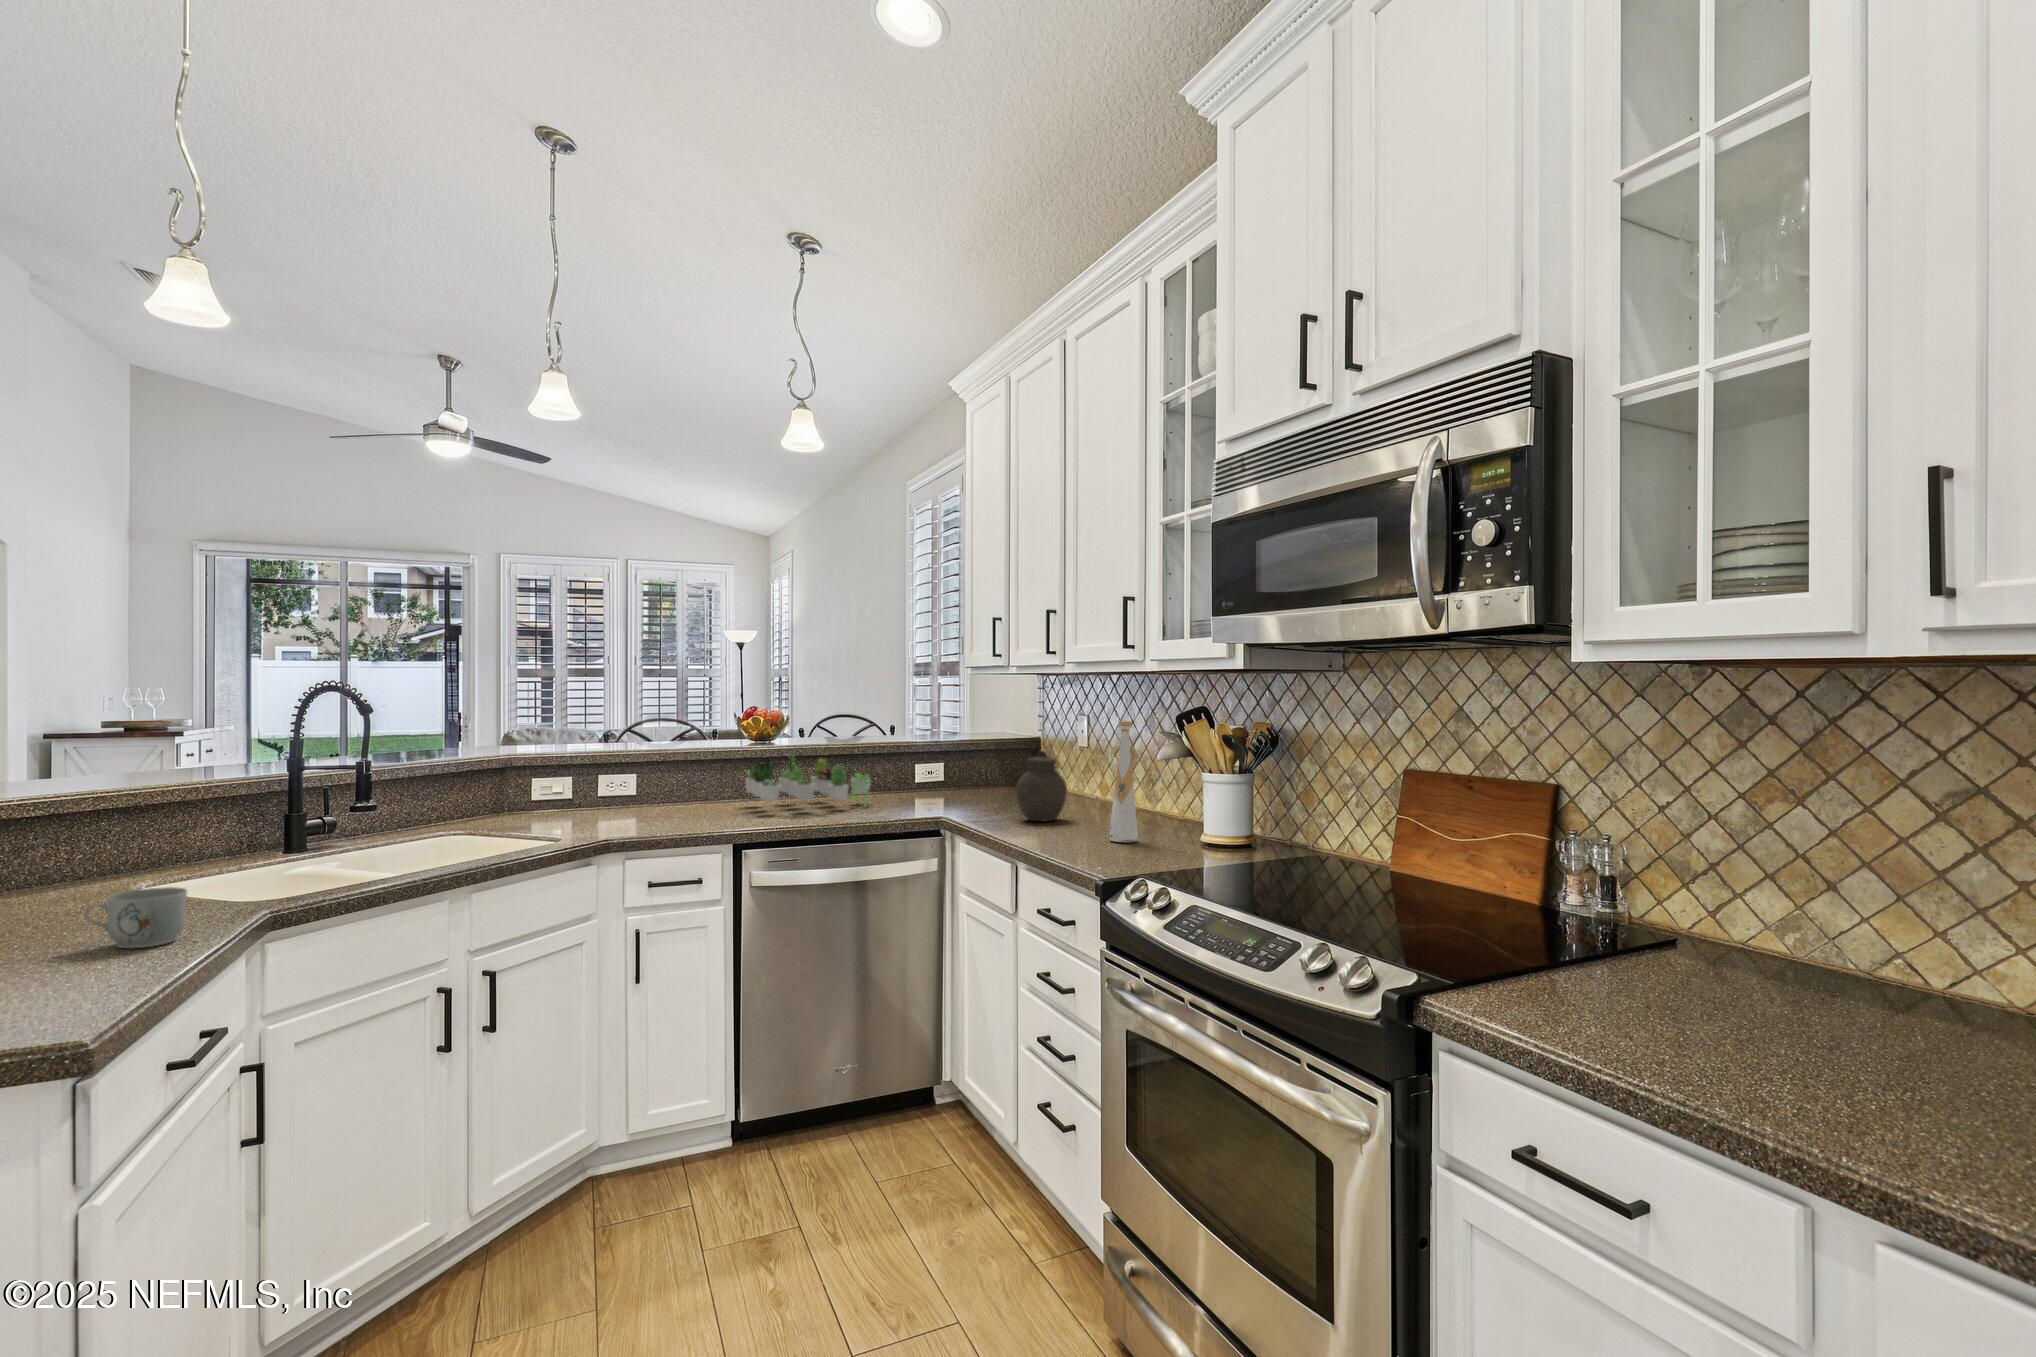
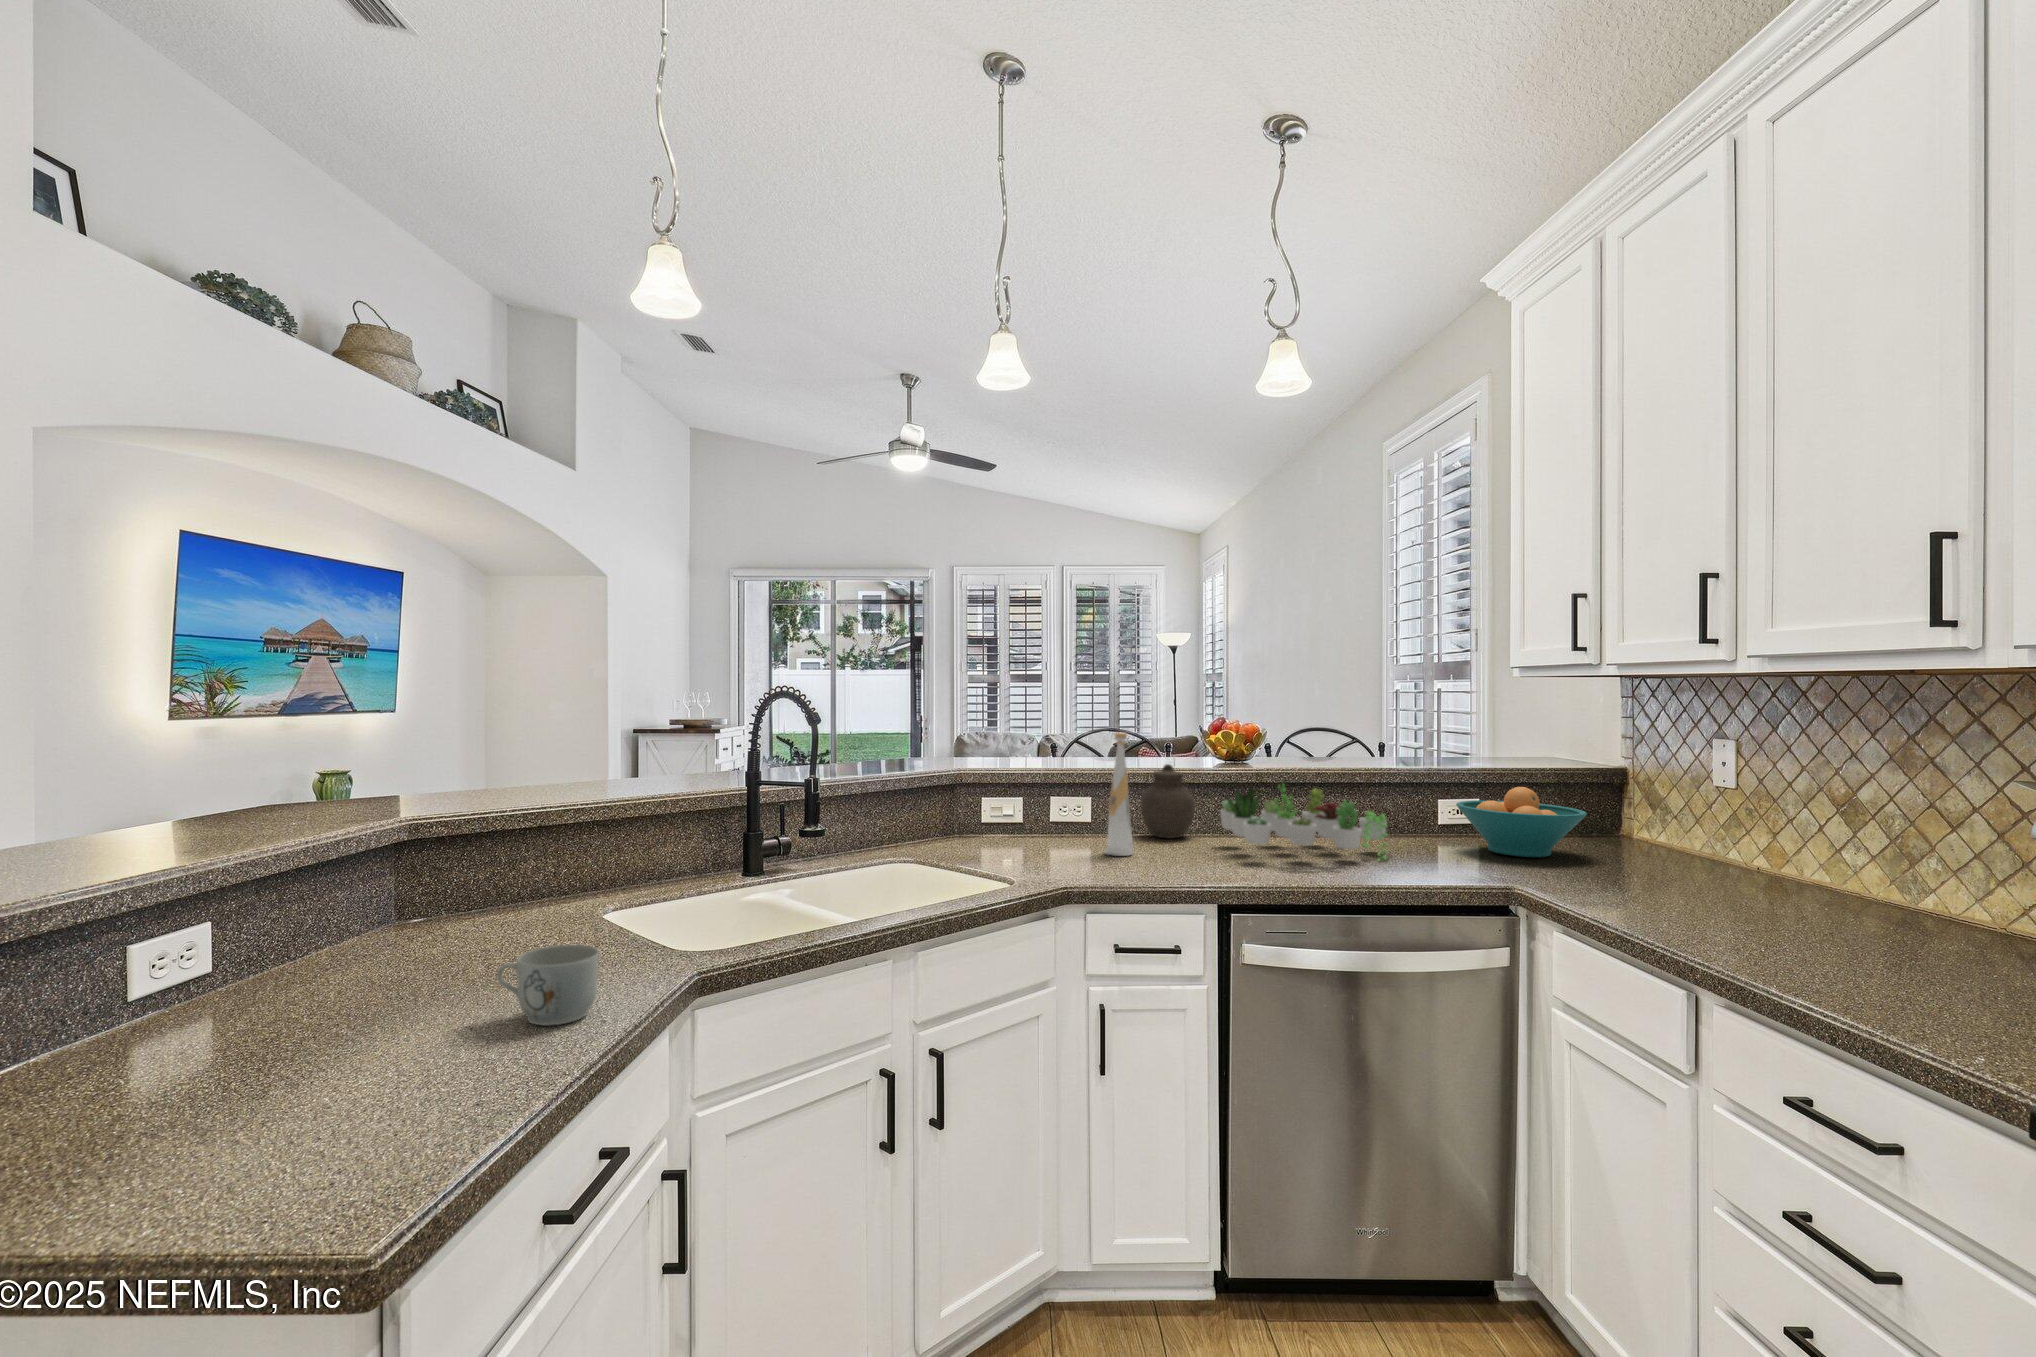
bottle: present [1109,721,1138,843] -> present [1105,733,1133,856]
fruit bowl: none [921,751,1002,800] -> present [1456,787,1587,857]
jar: present [1016,751,1067,821] -> present [1141,764,1195,838]

